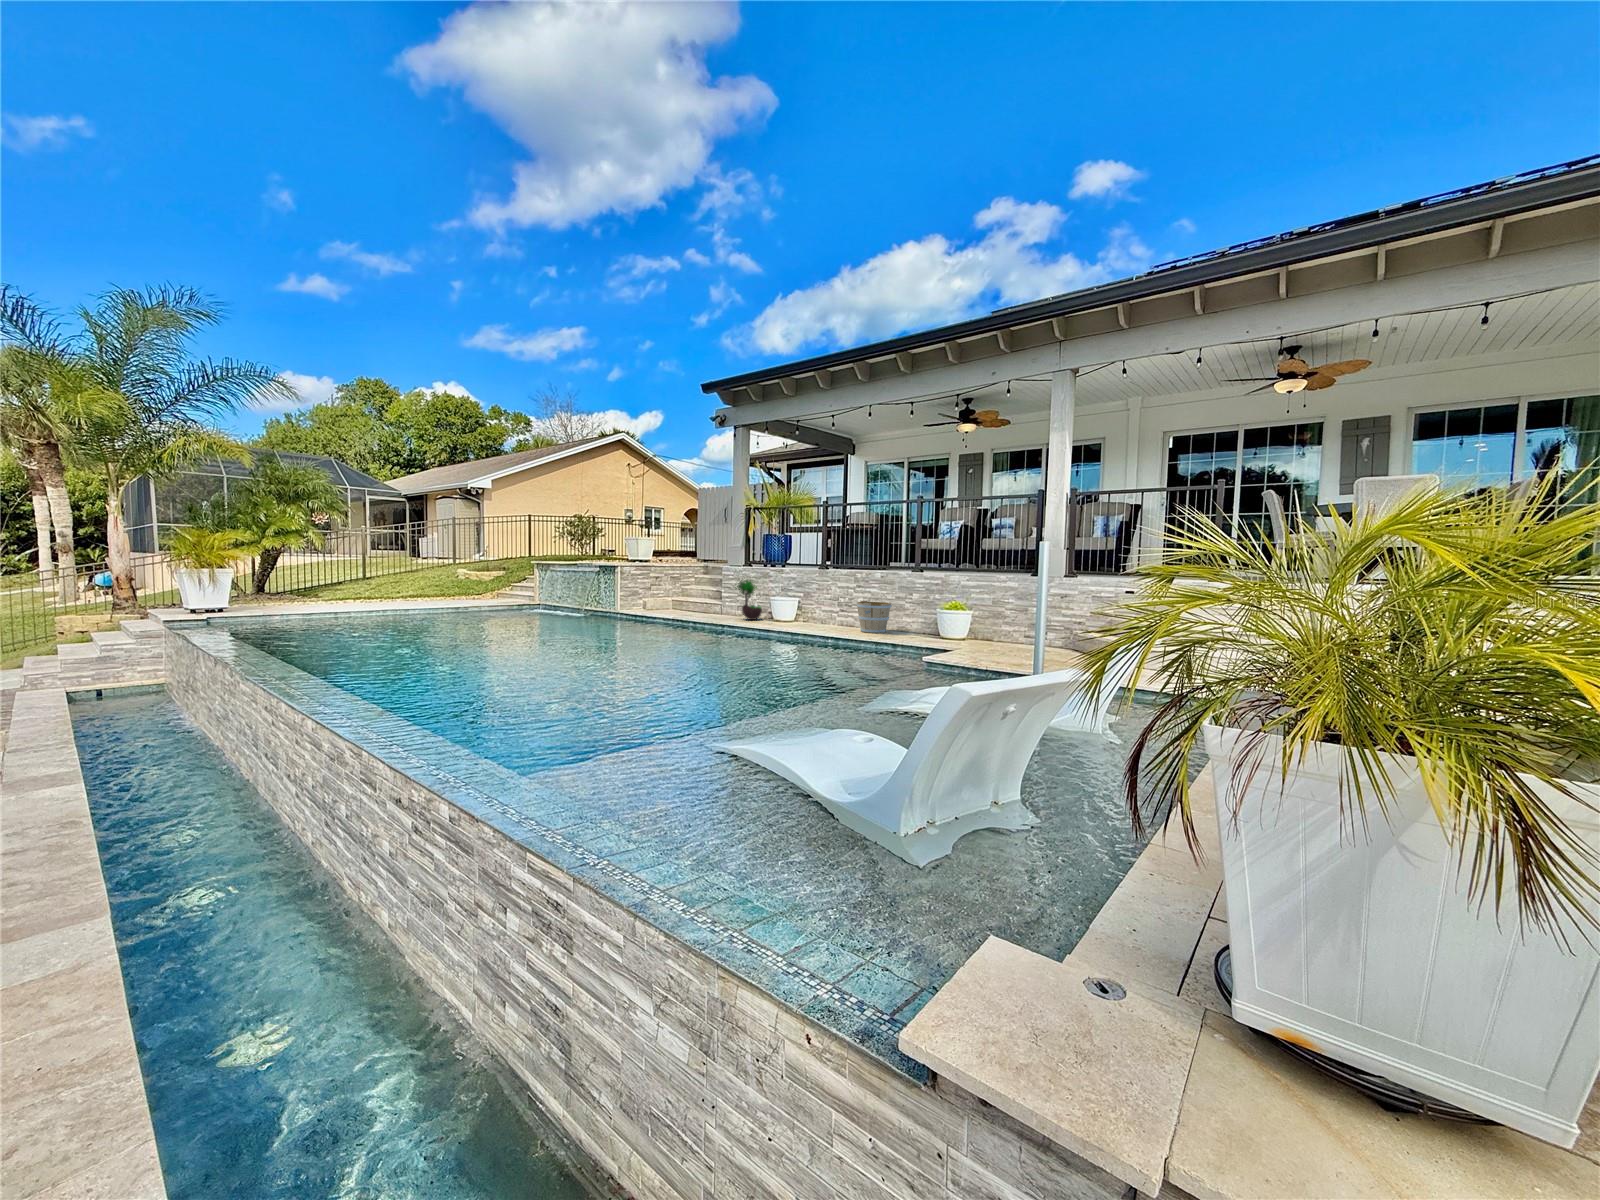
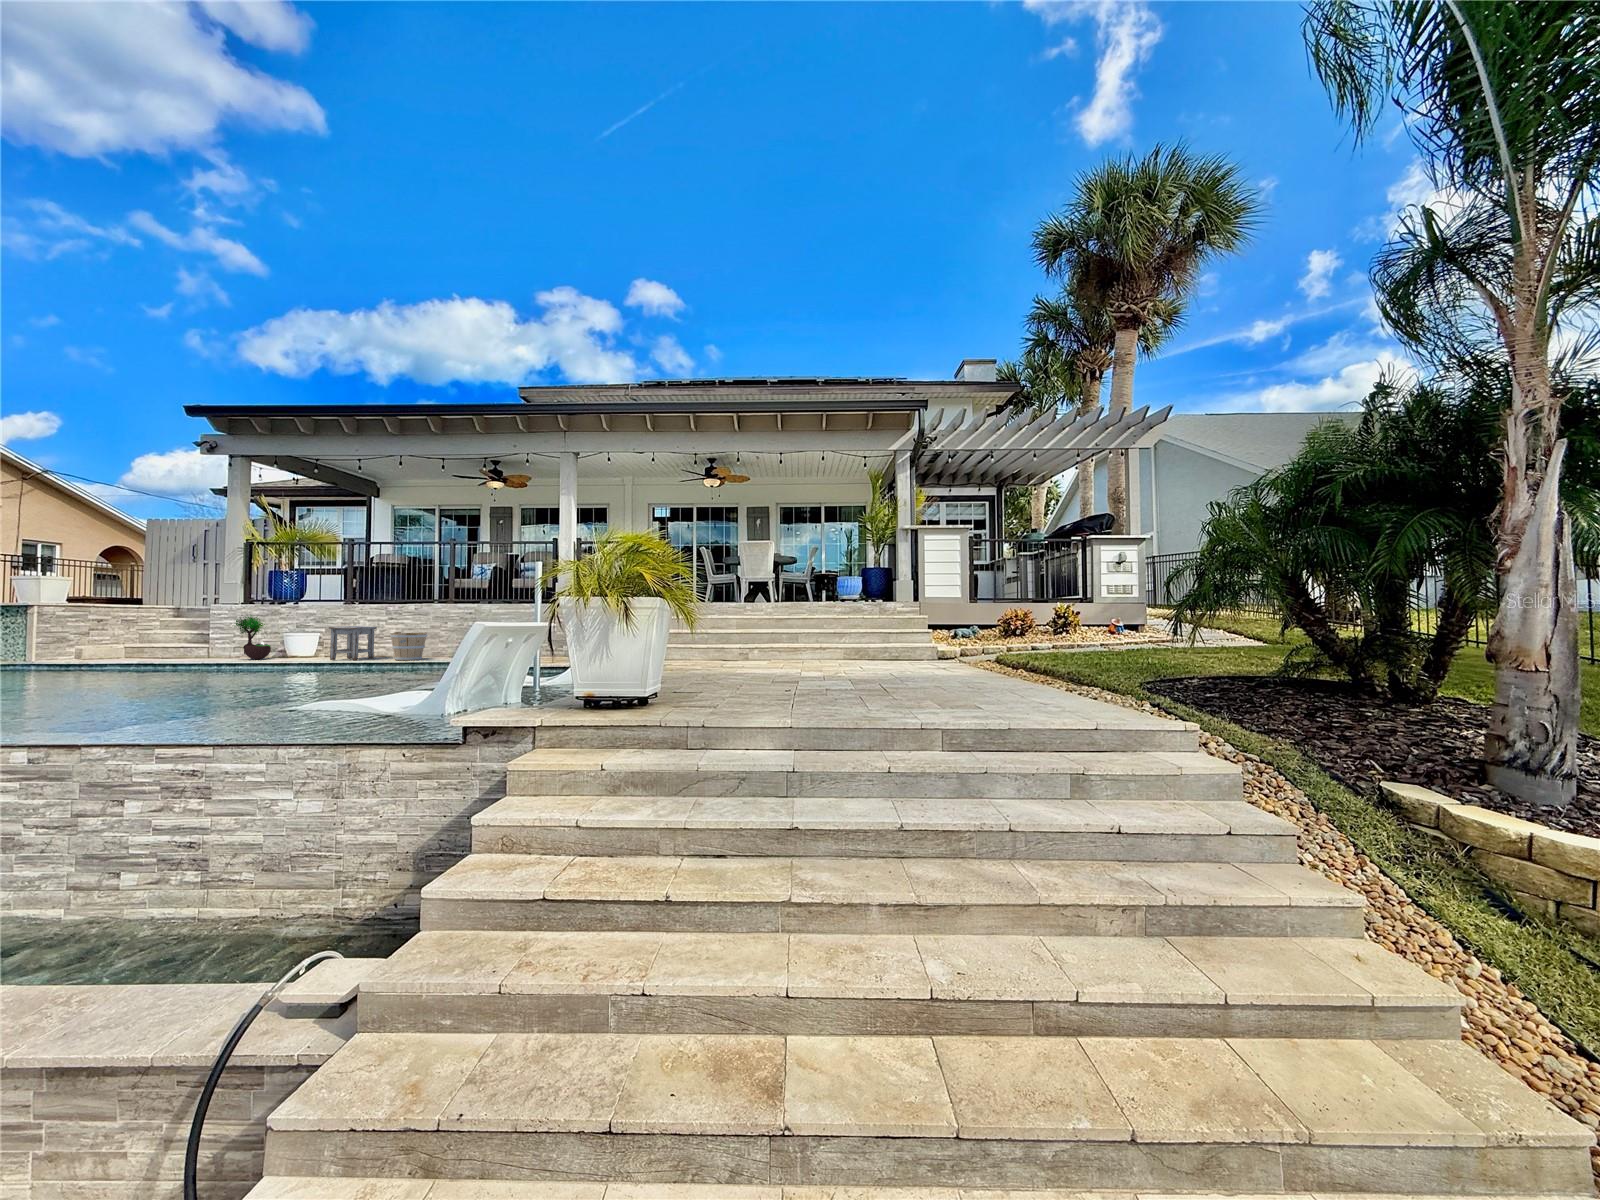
stool: none [804,592,846,629] -> present [329,626,377,661]

